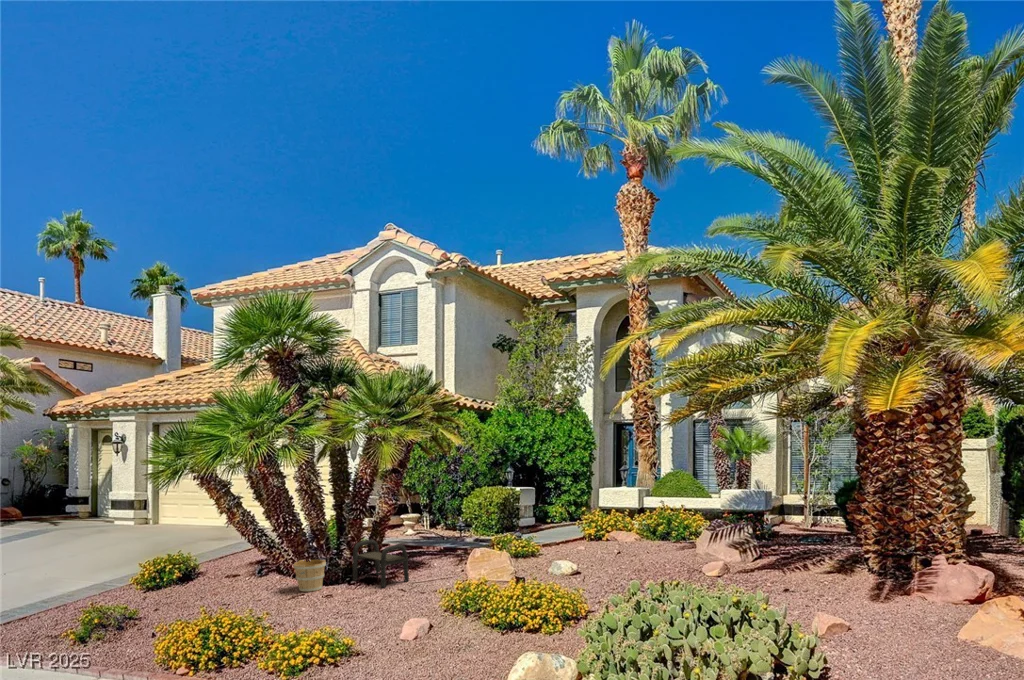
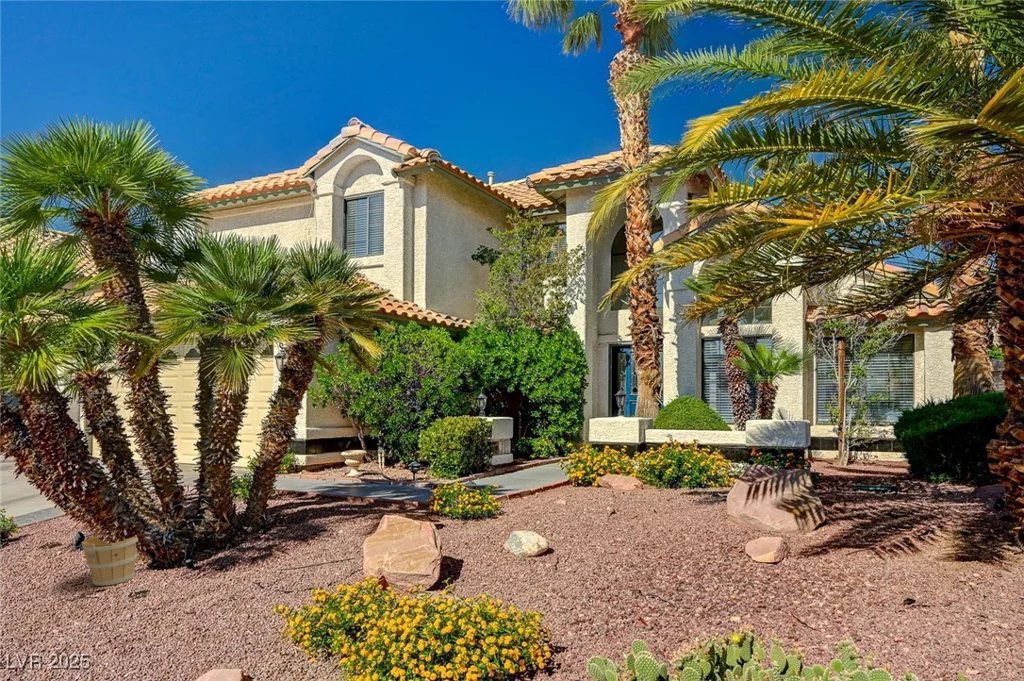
bench: present [353,540,409,587] -> none [192,498,273,579]

